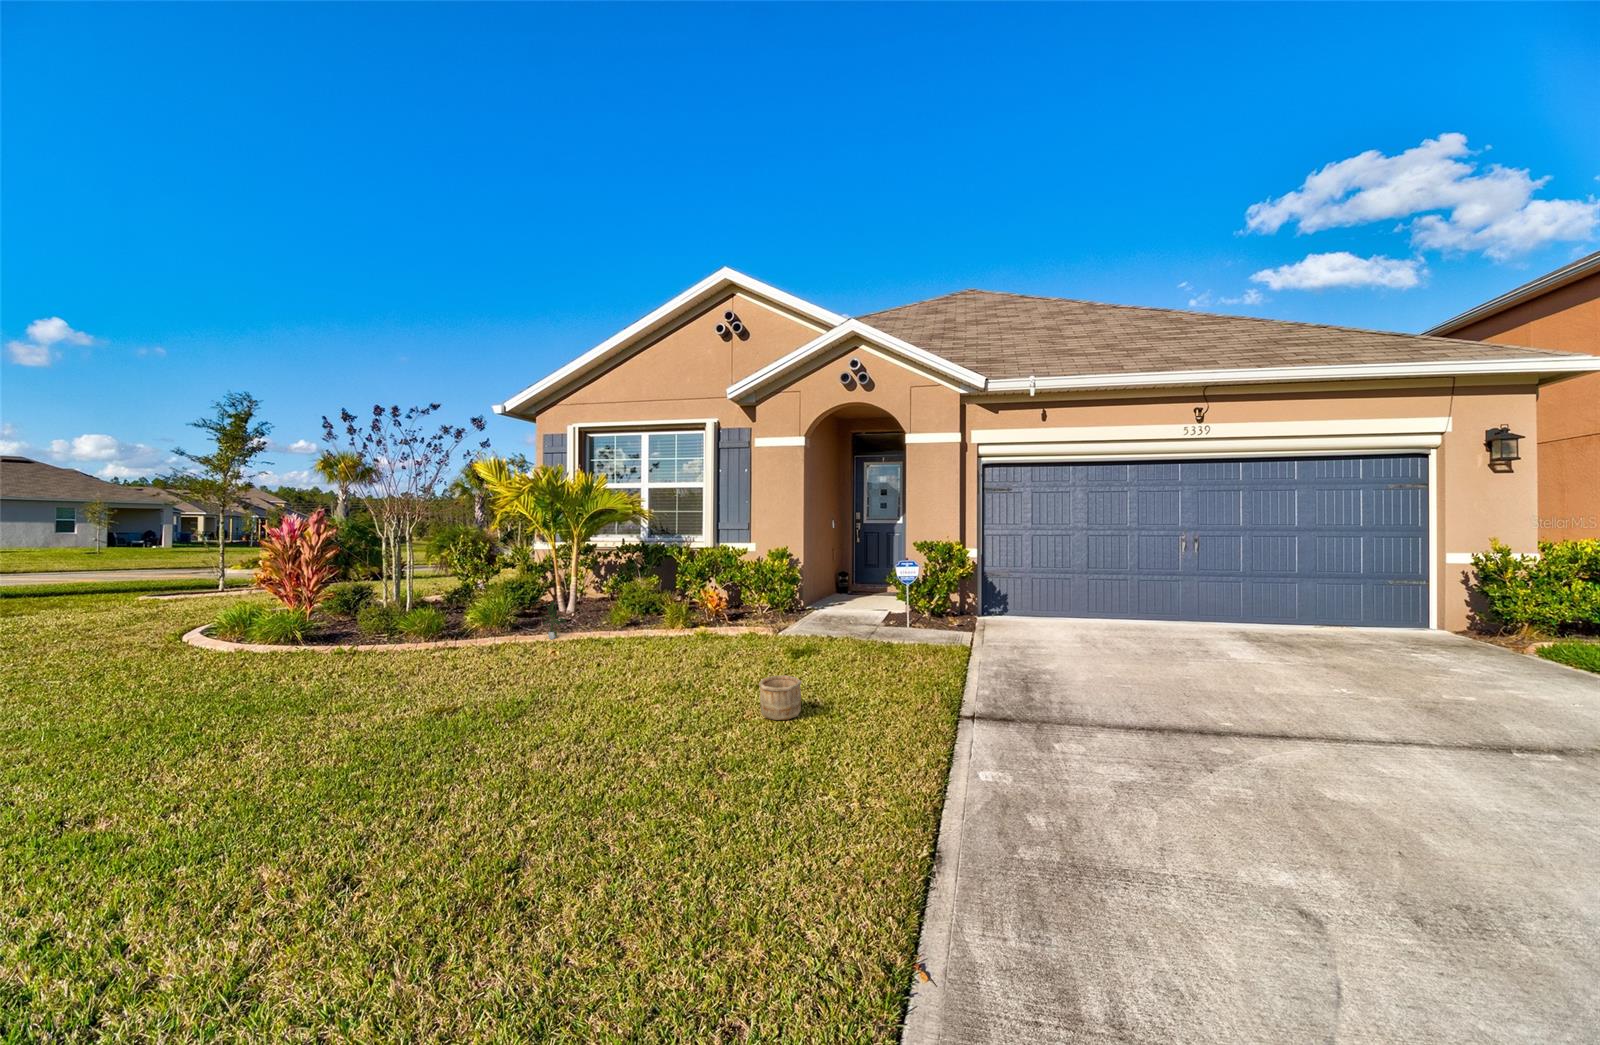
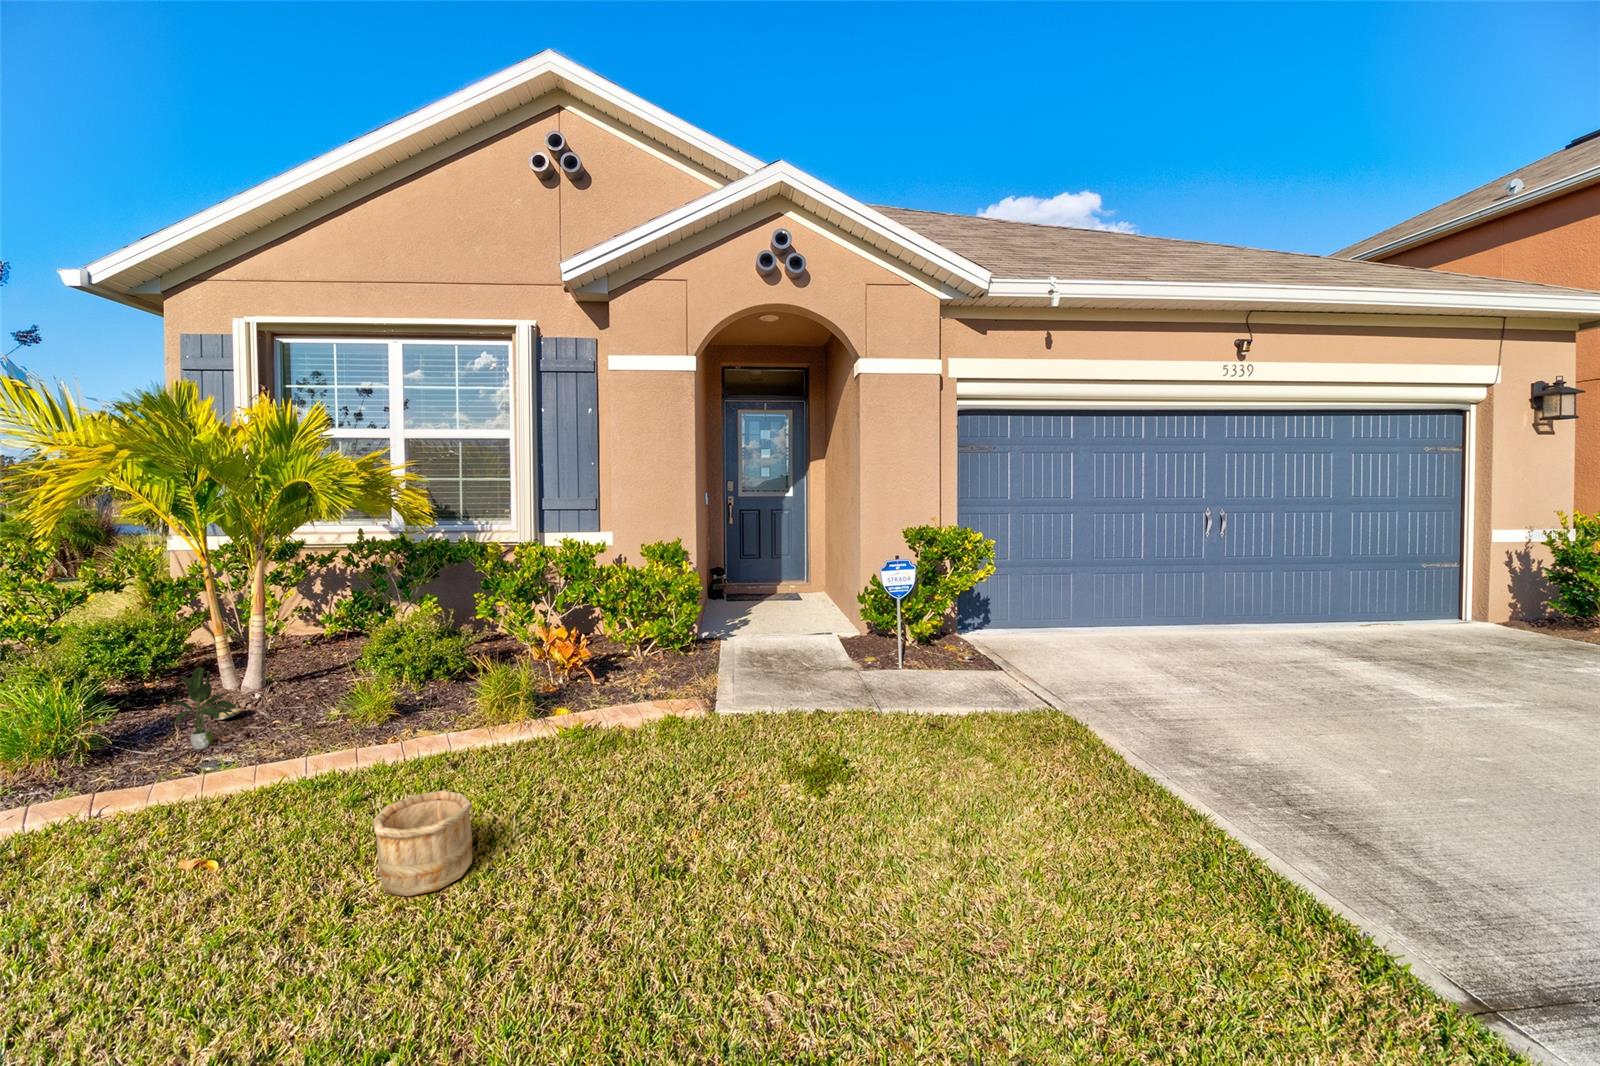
wooden bucket: present [759,675,802,720] -> present [372,791,472,896]

